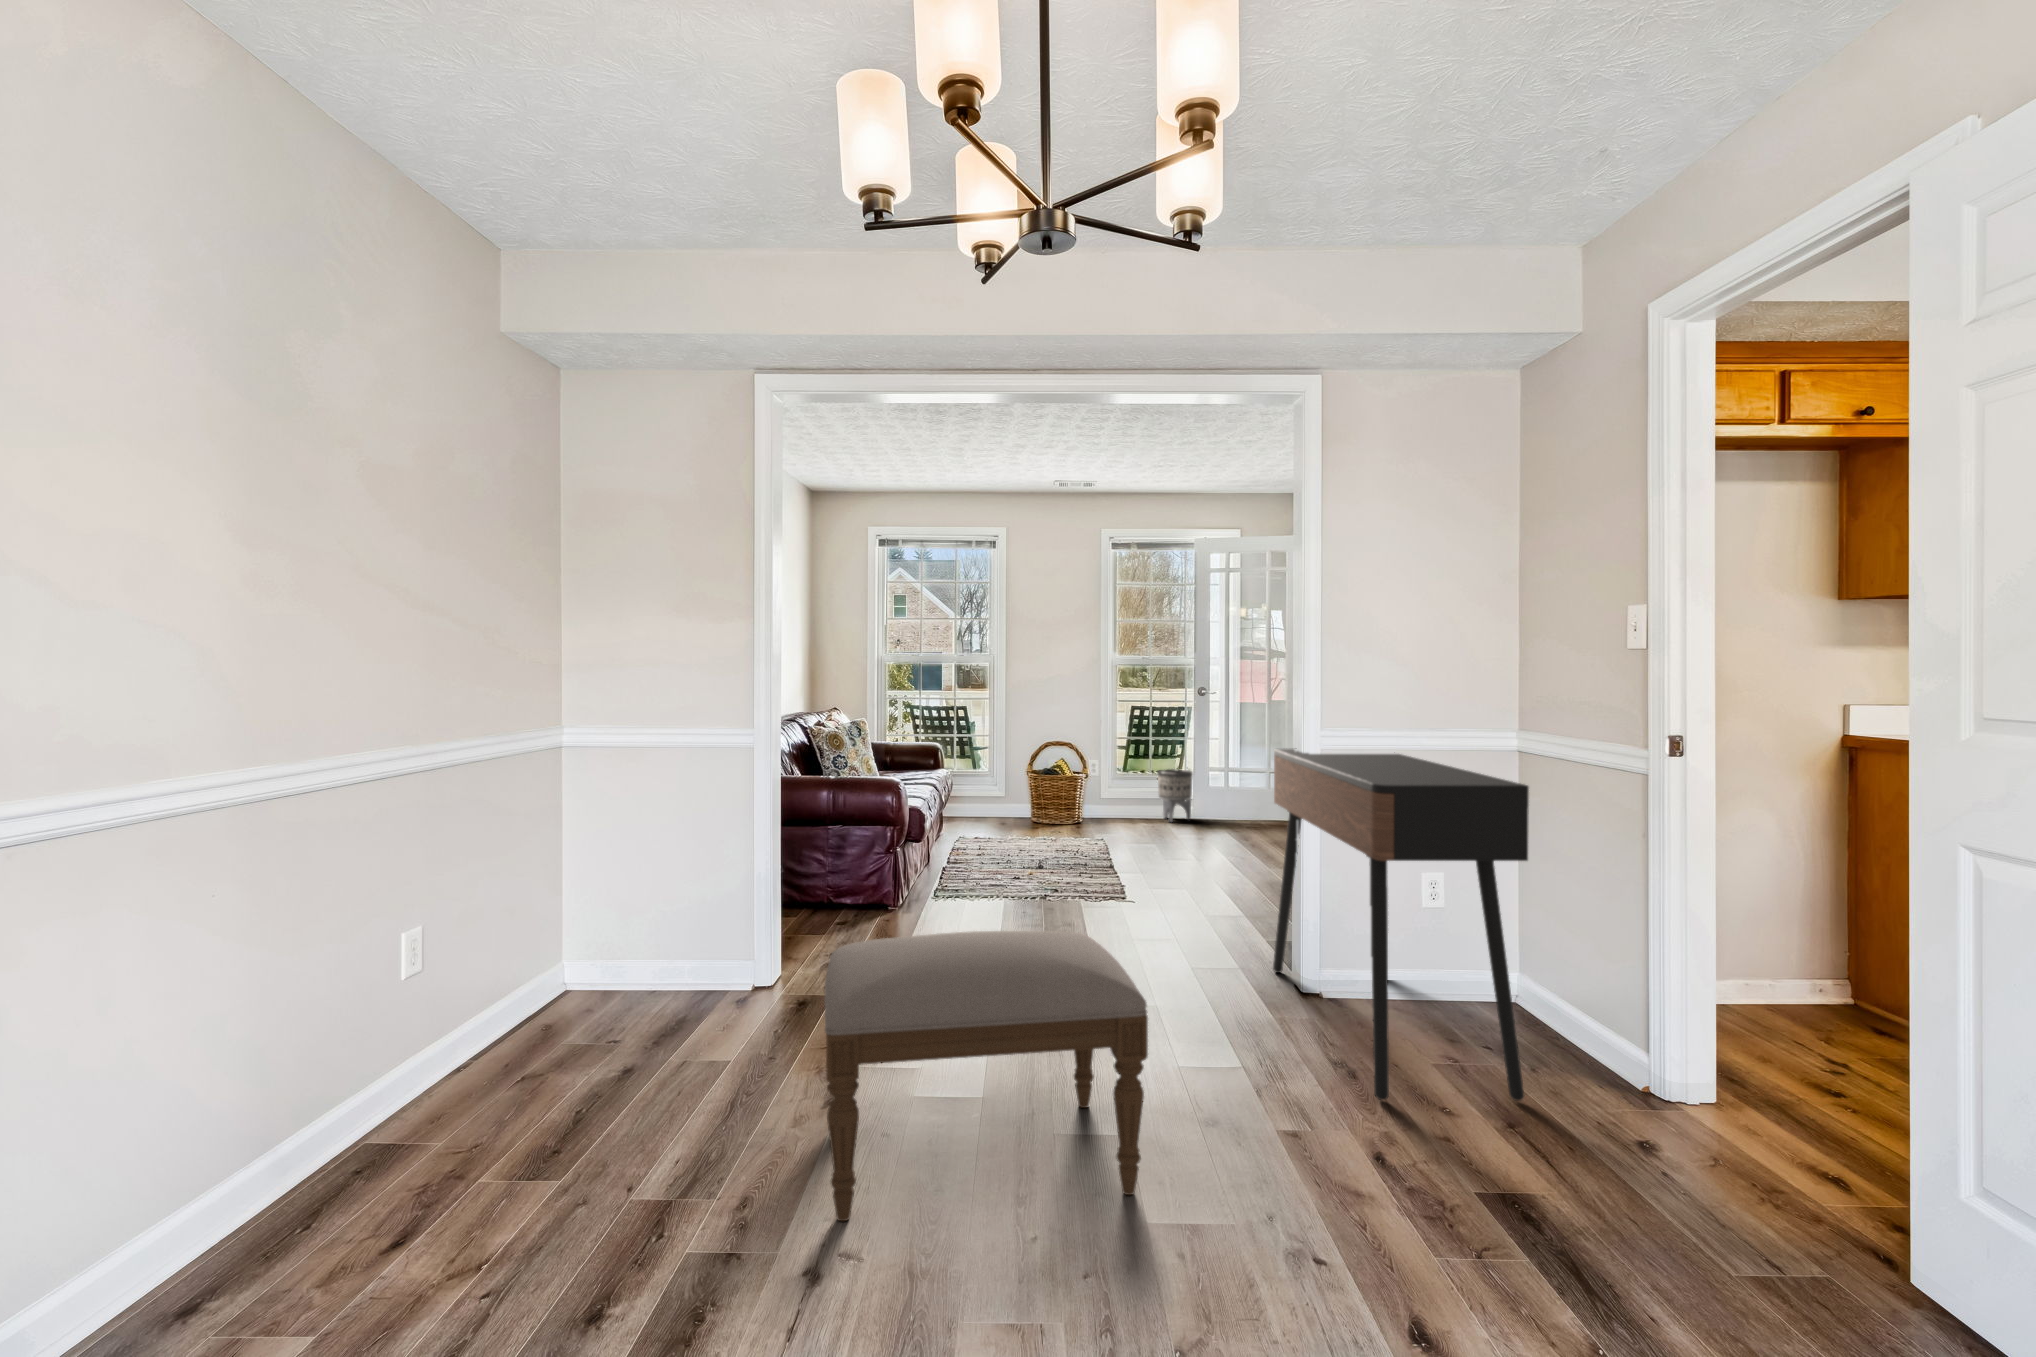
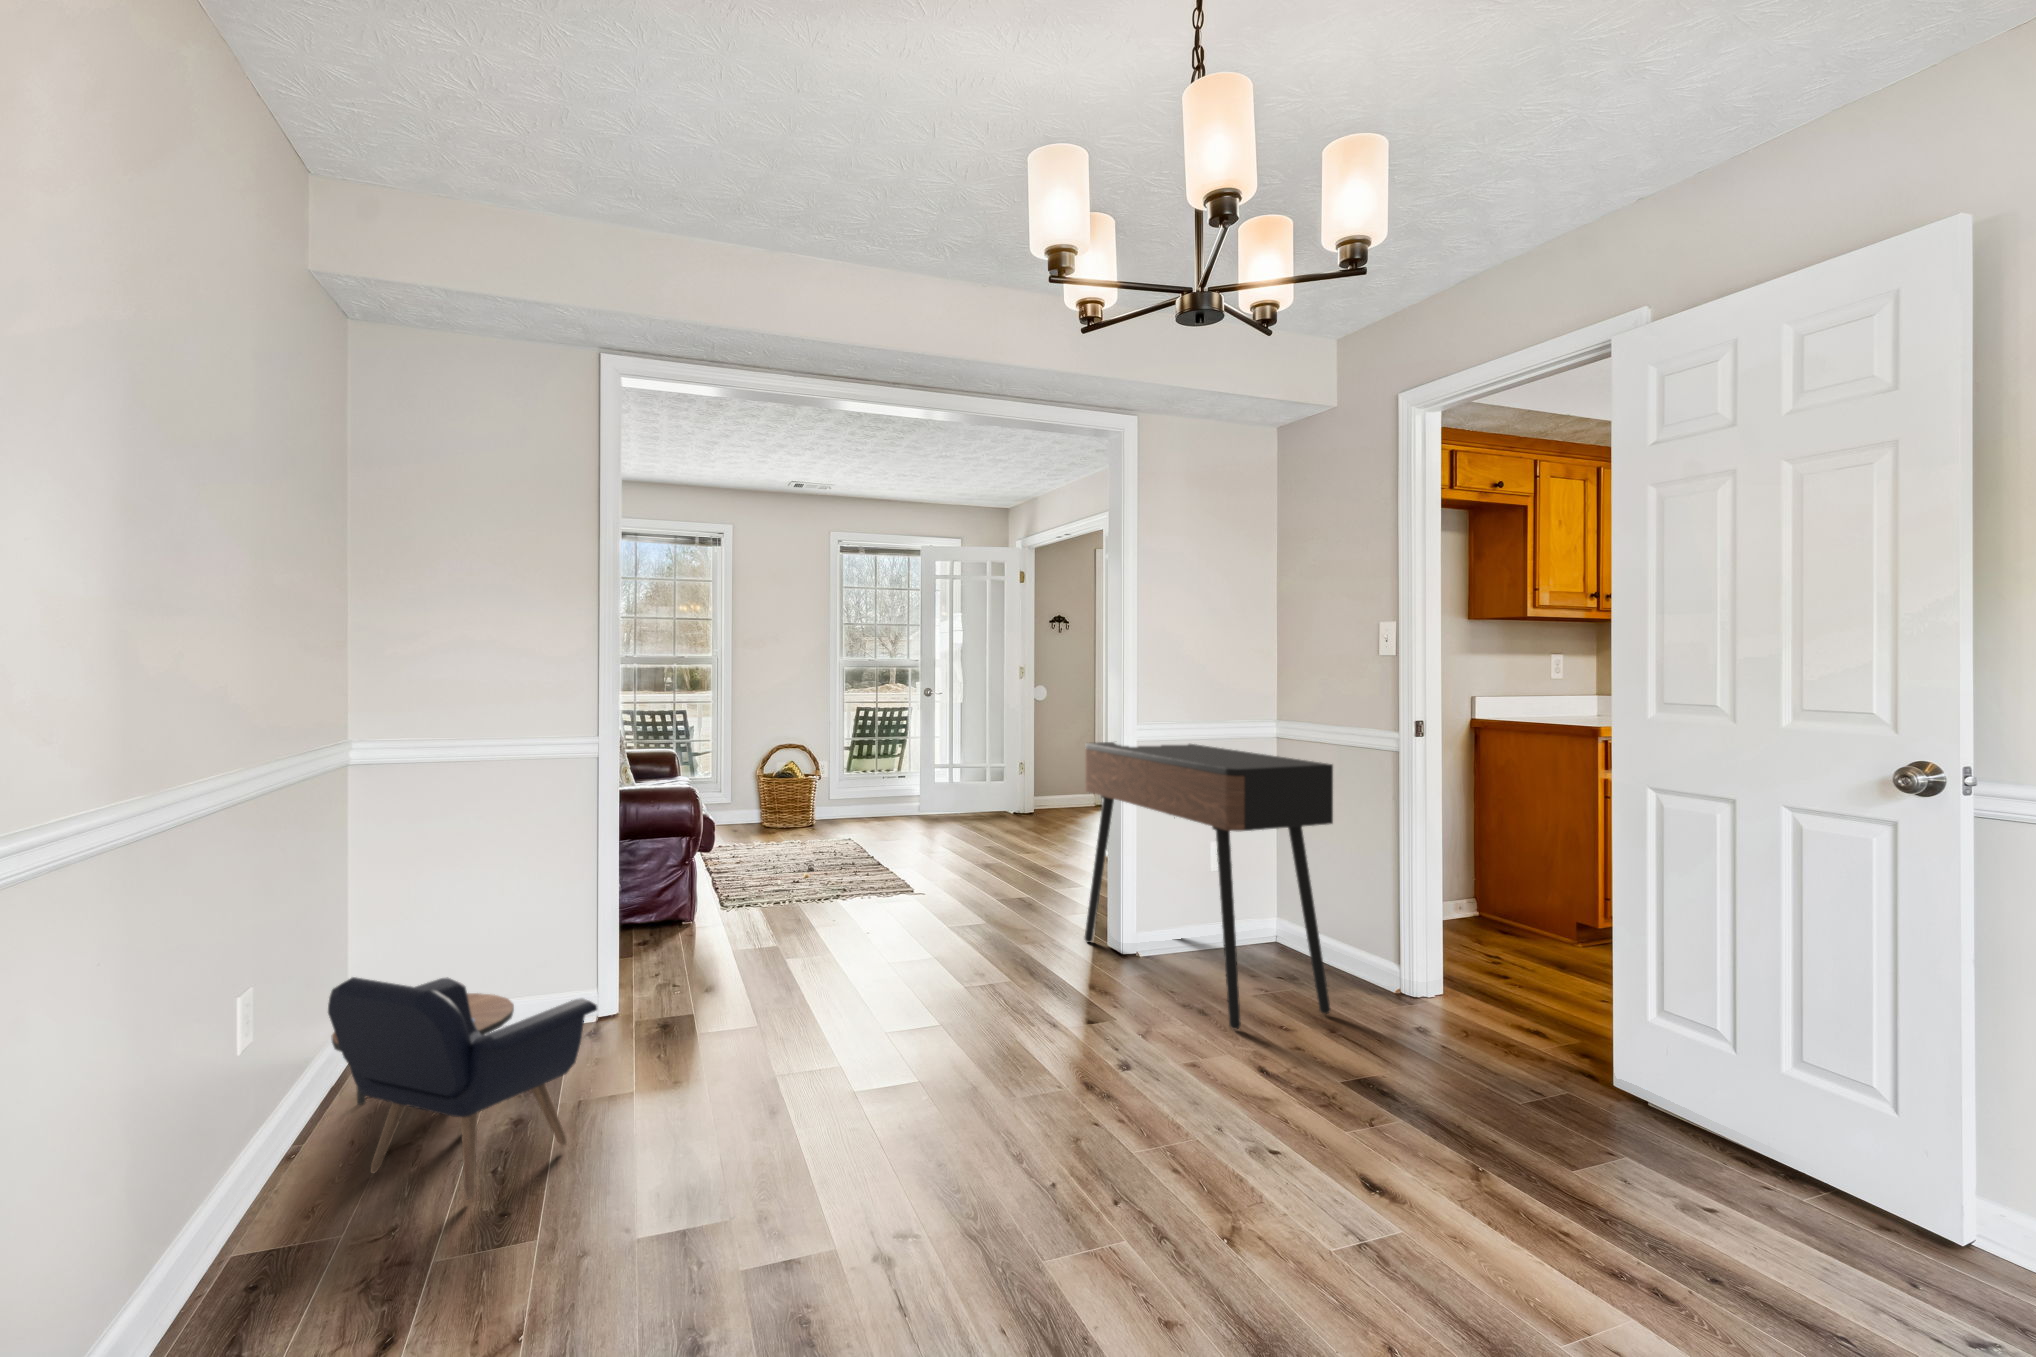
planter: present [1158,769,1193,822] -> none [885,768,919,820]
armchair: none [462,923,664,1132] -> present [328,977,597,1199]
ottoman: present [824,931,1148,1221] -> none [785,916,1117,1209]

